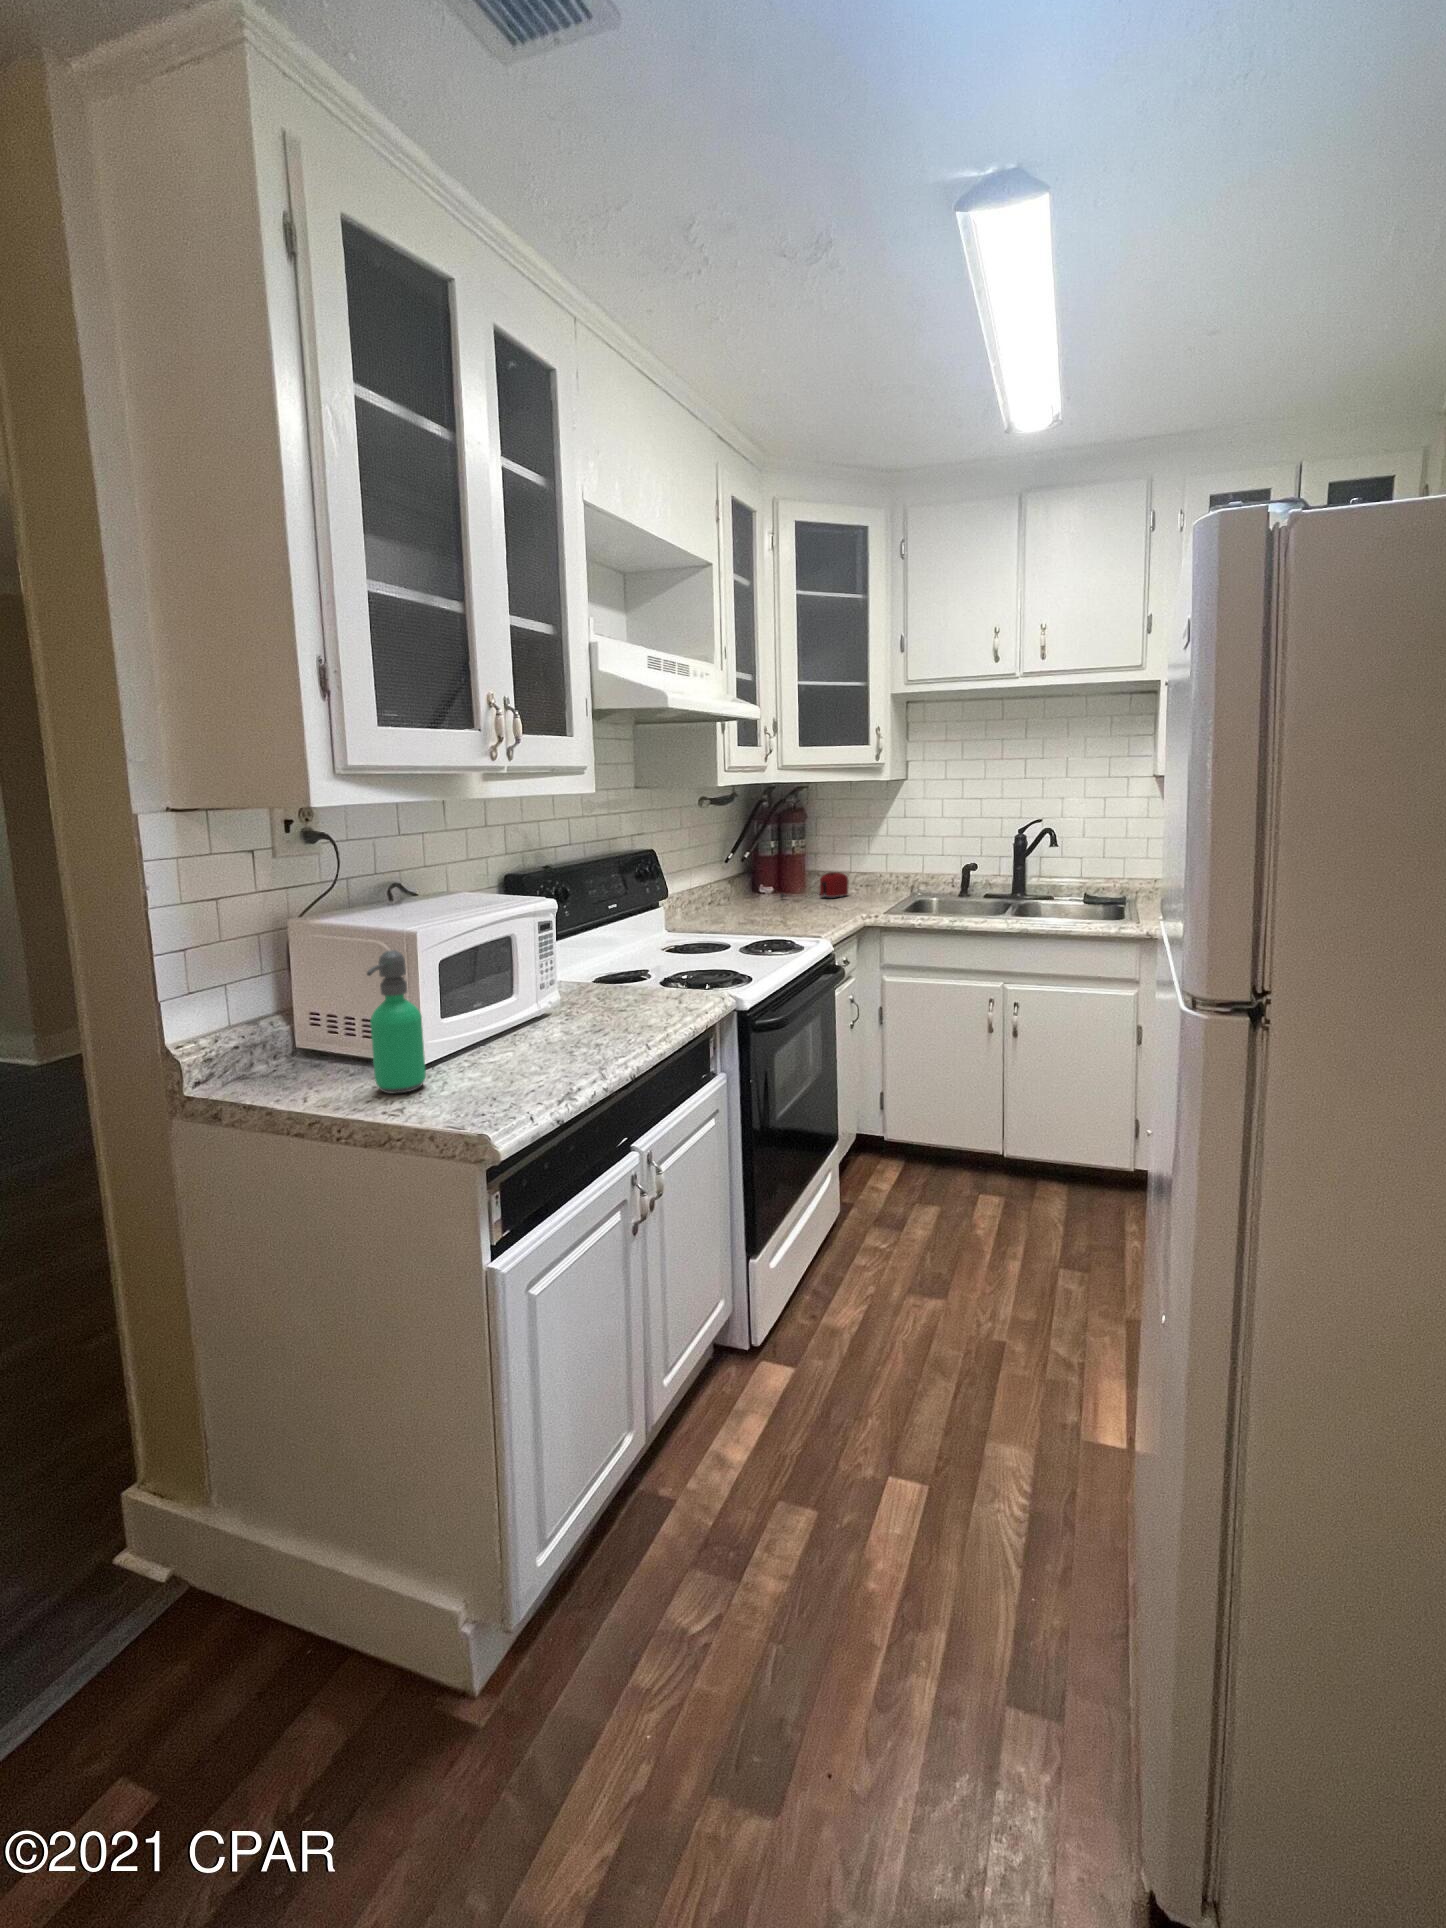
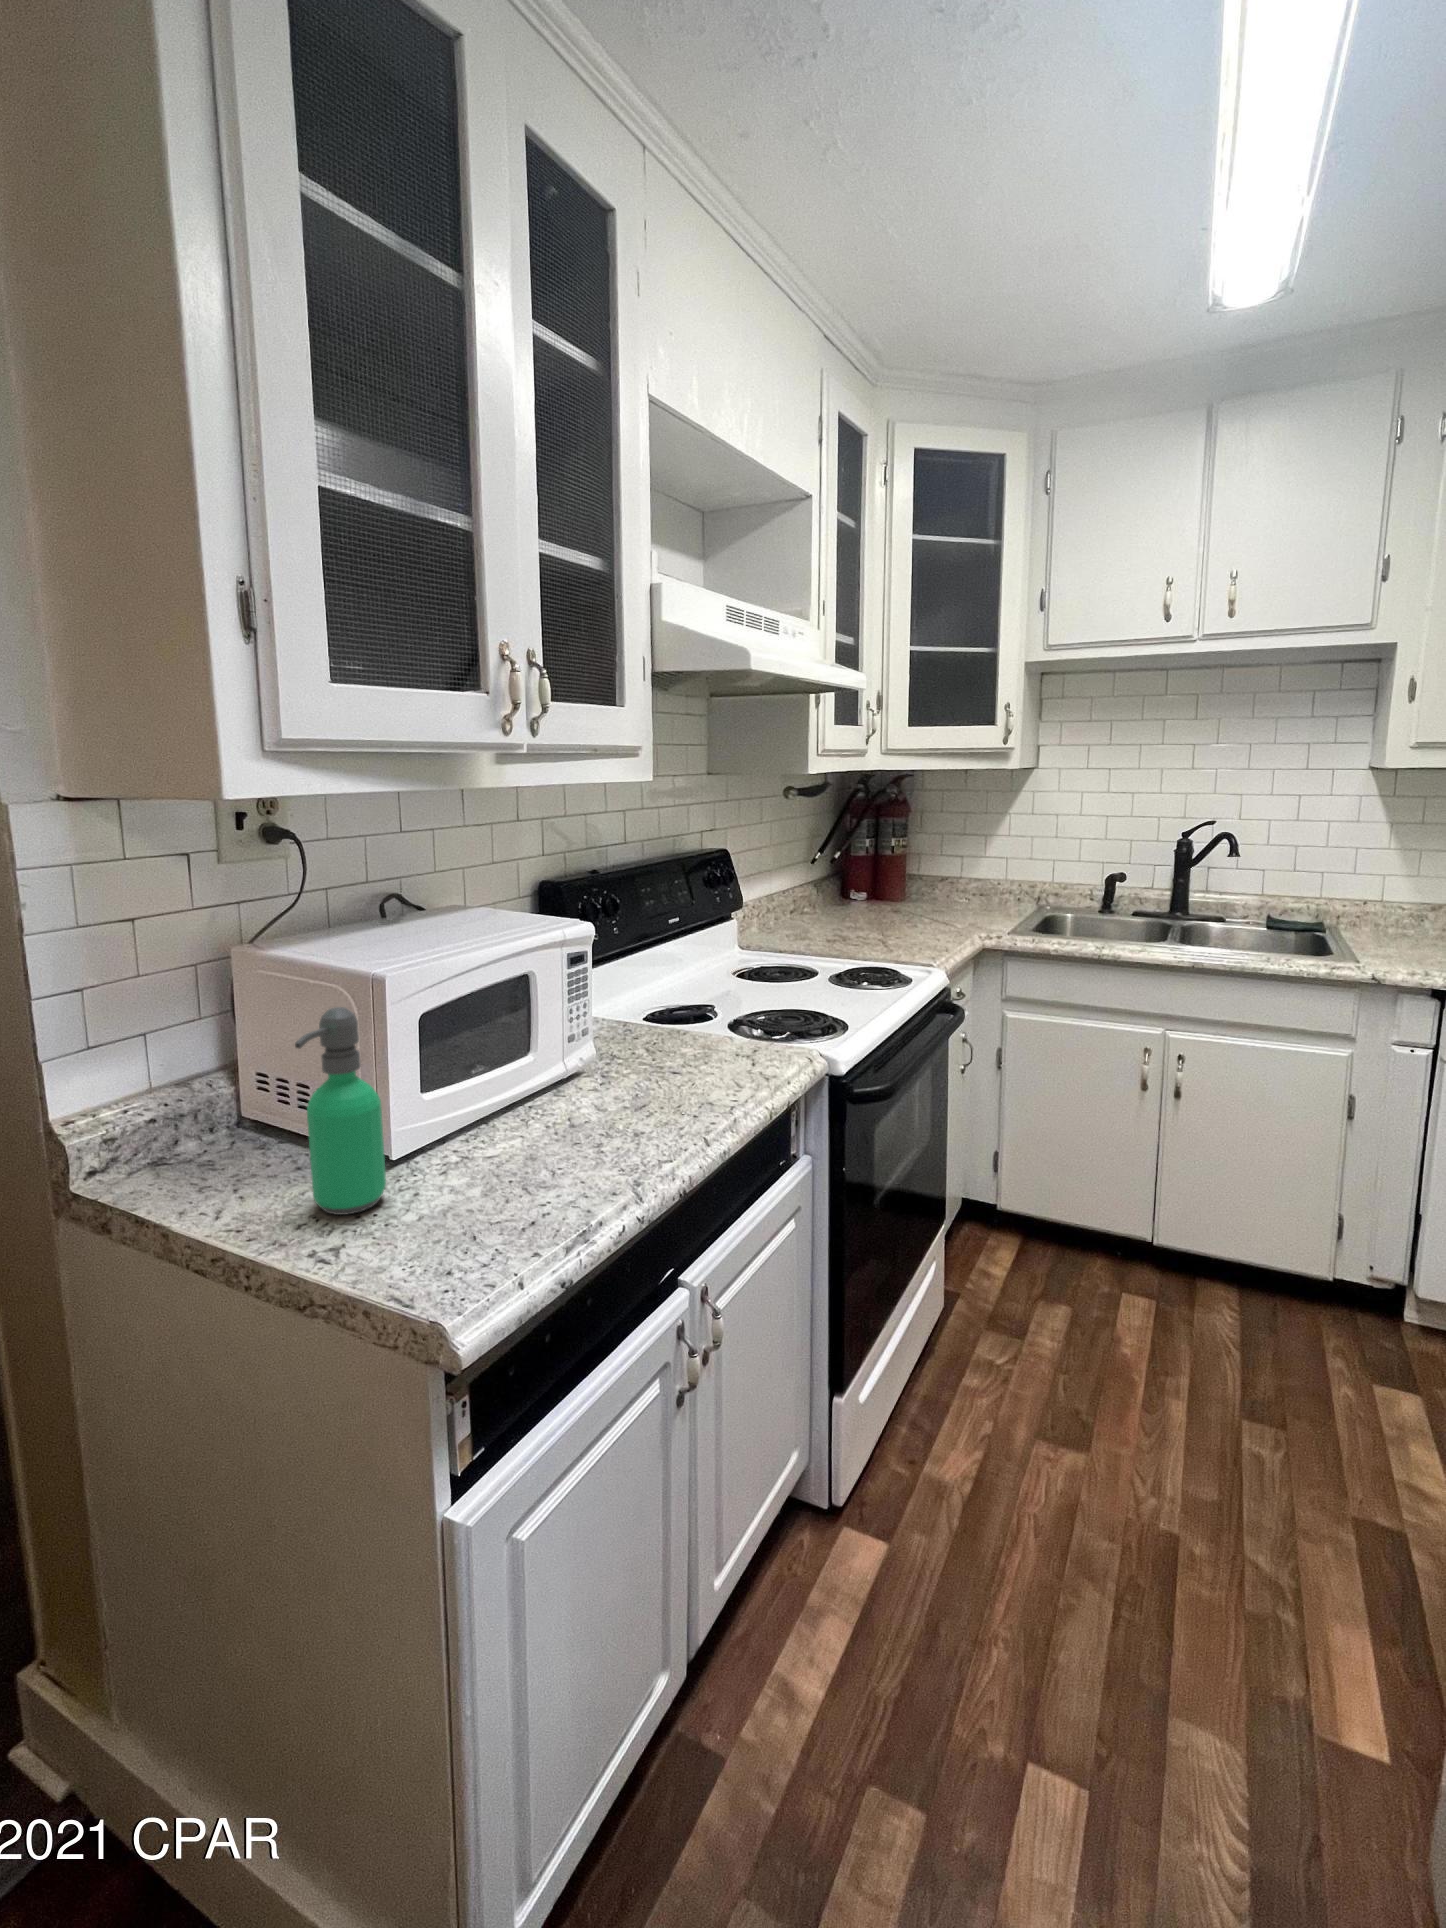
toaster: present [780,872,848,898] -> none [873,878,959,909]

